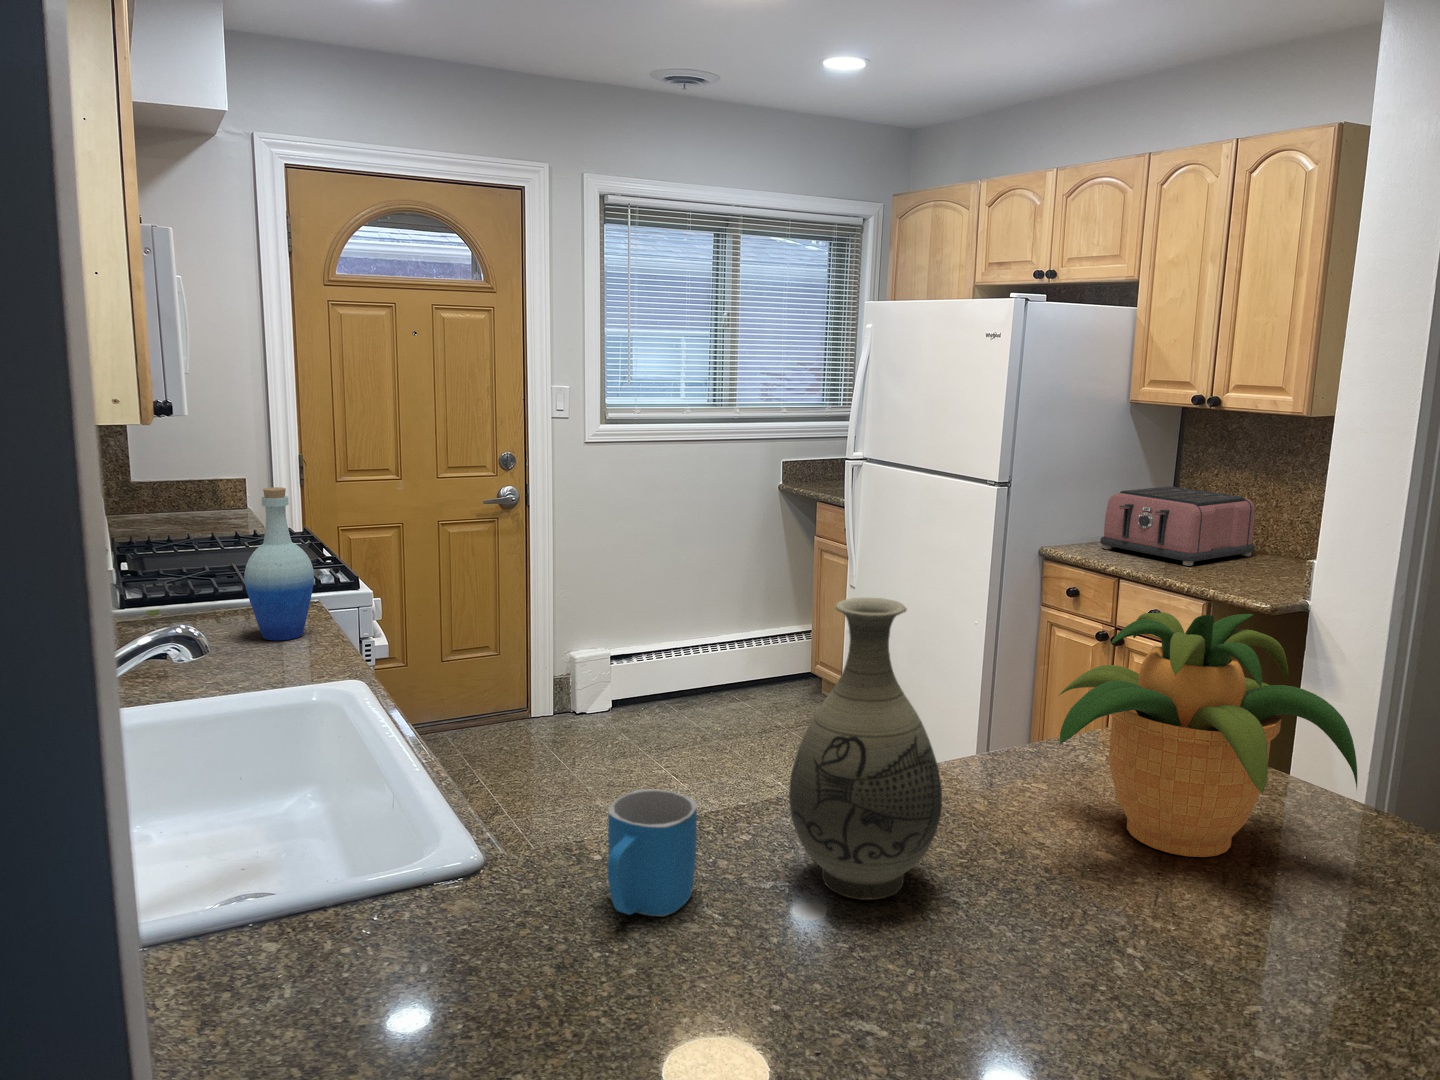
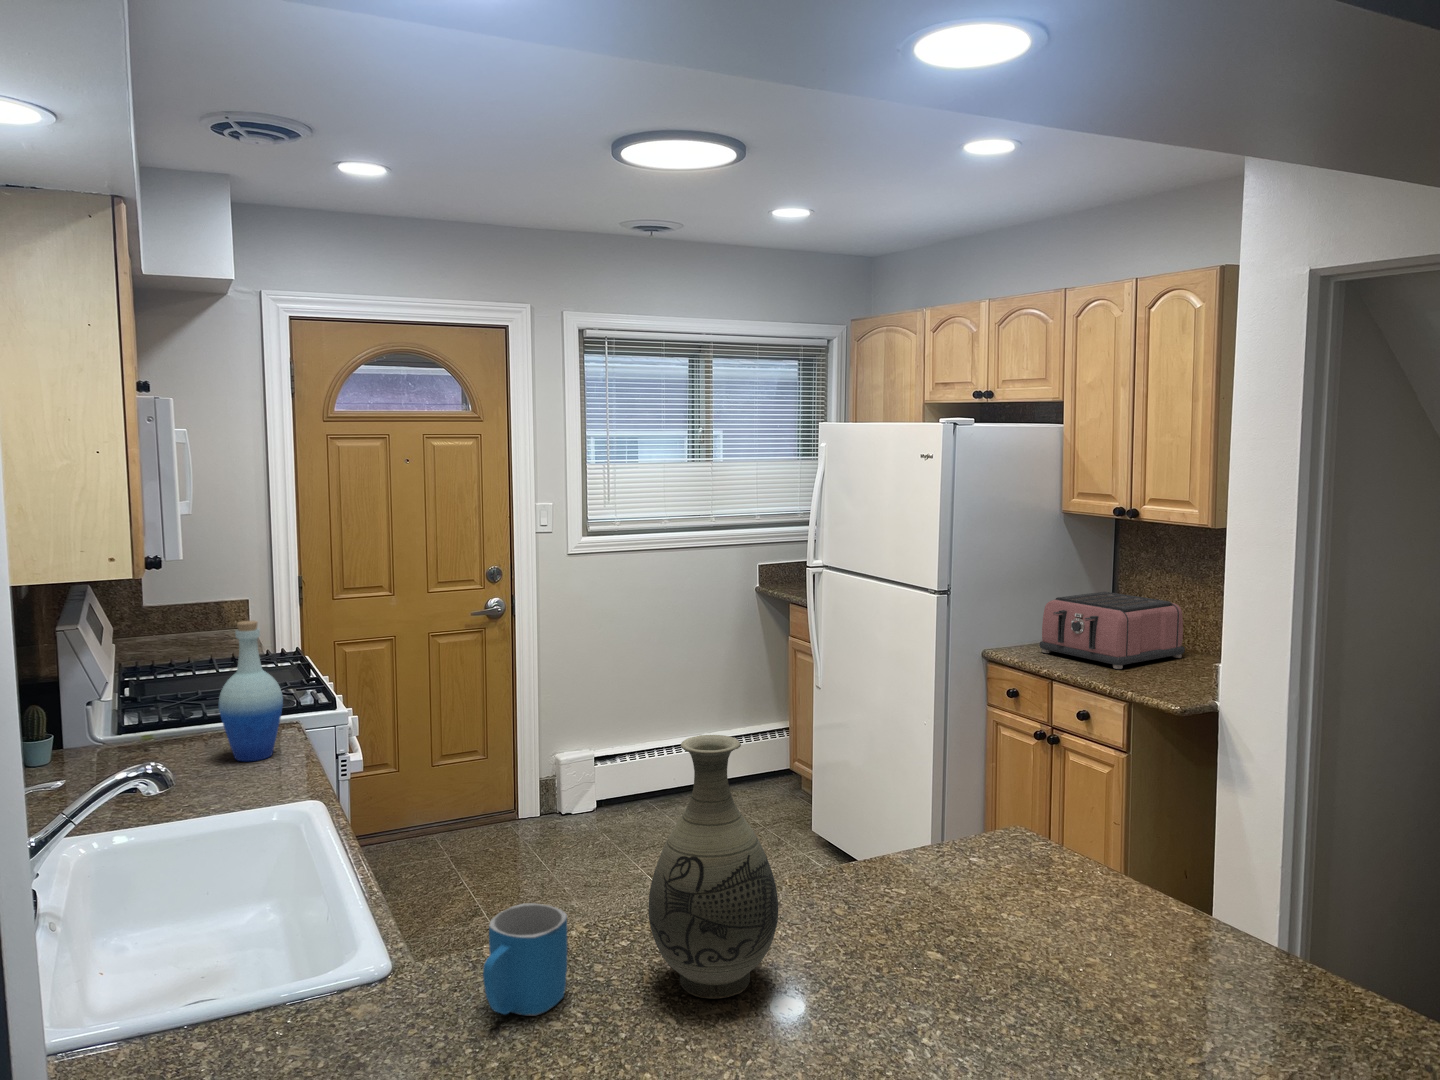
potted plant: present [1059,613,1357,857] -> none [883,739,1143,956]

